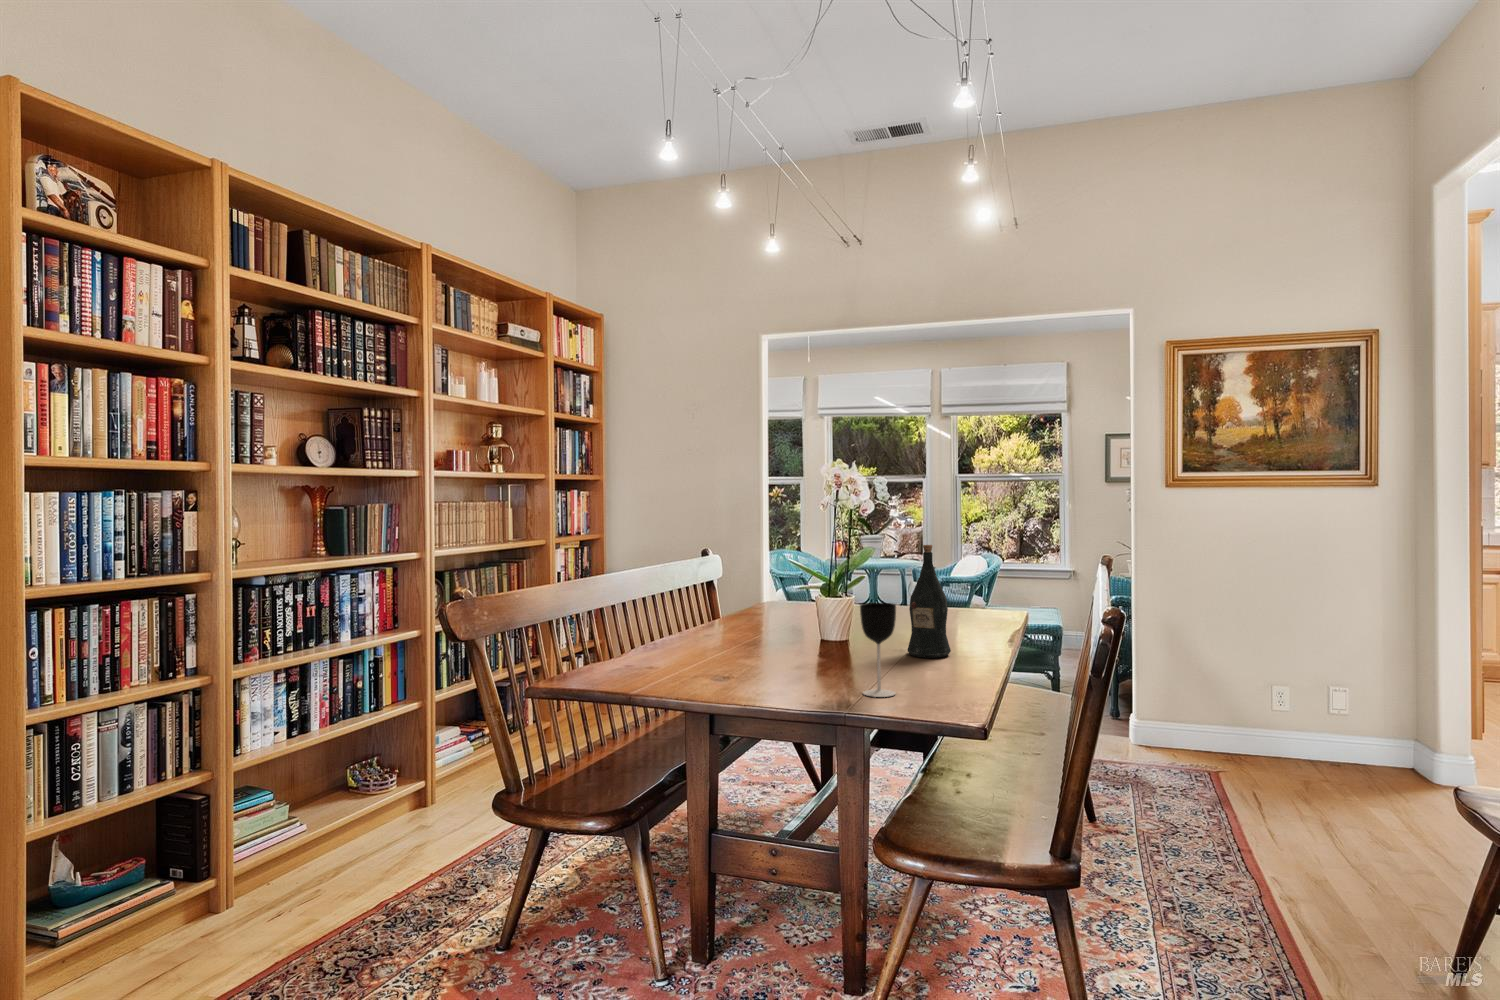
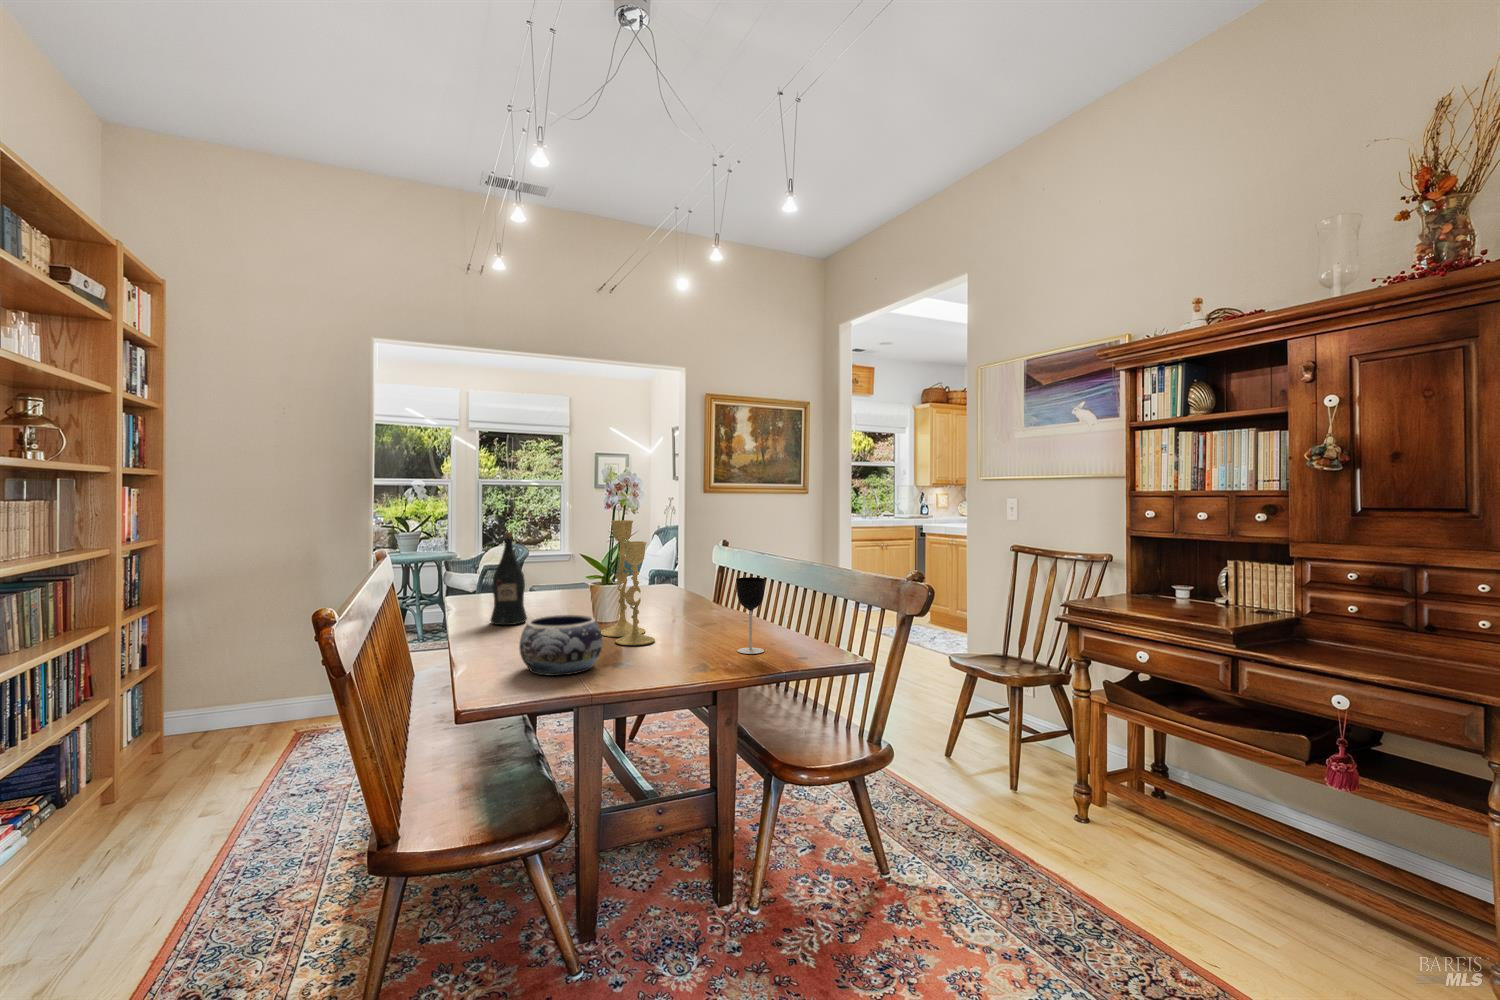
candlestick: none [775,528,837,669] -> present [601,520,655,645]
wine bottle: present [907,545,951,658] -> present [491,532,527,625]
decorative bowl: none [636,624,716,683] -> present [519,615,603,676]

